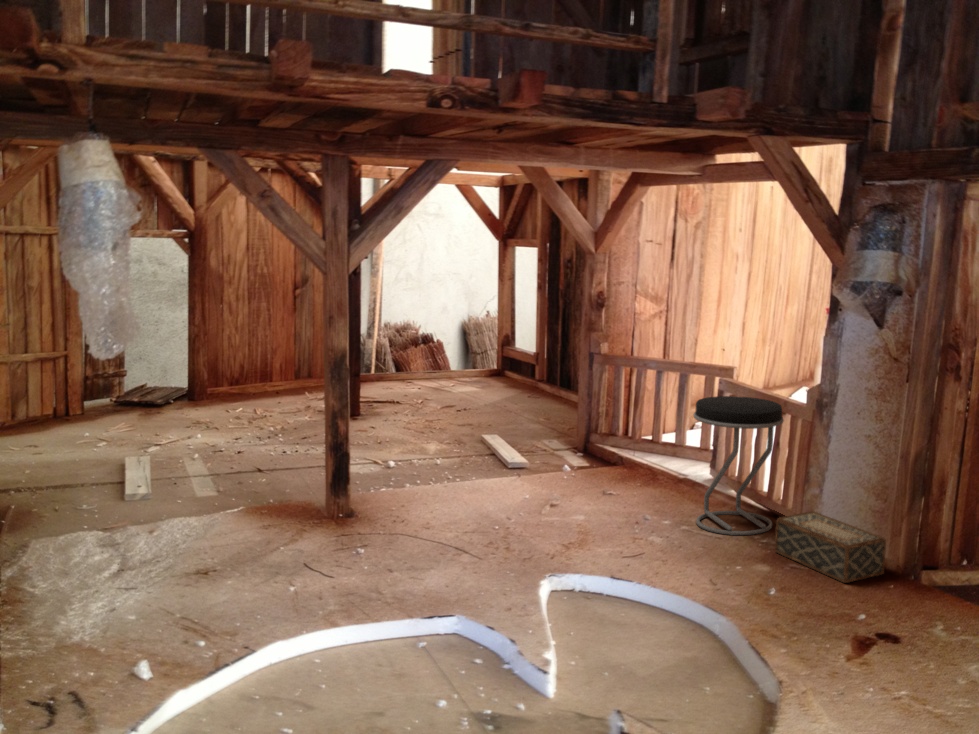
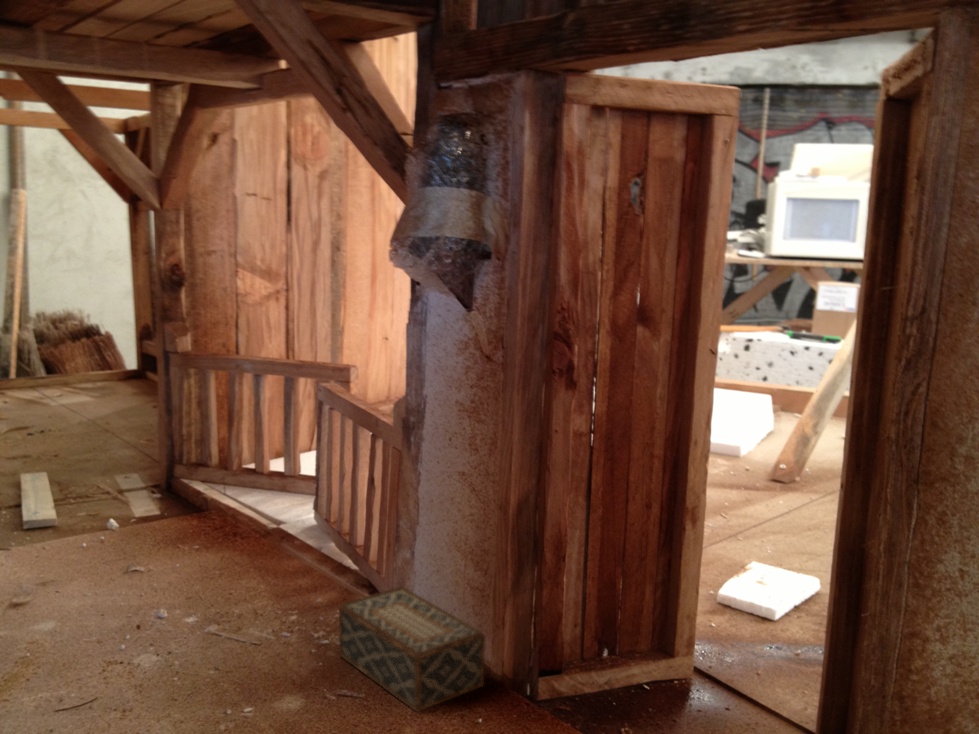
stool: present [693,396,783,535] -> none [237,414,370,627]

